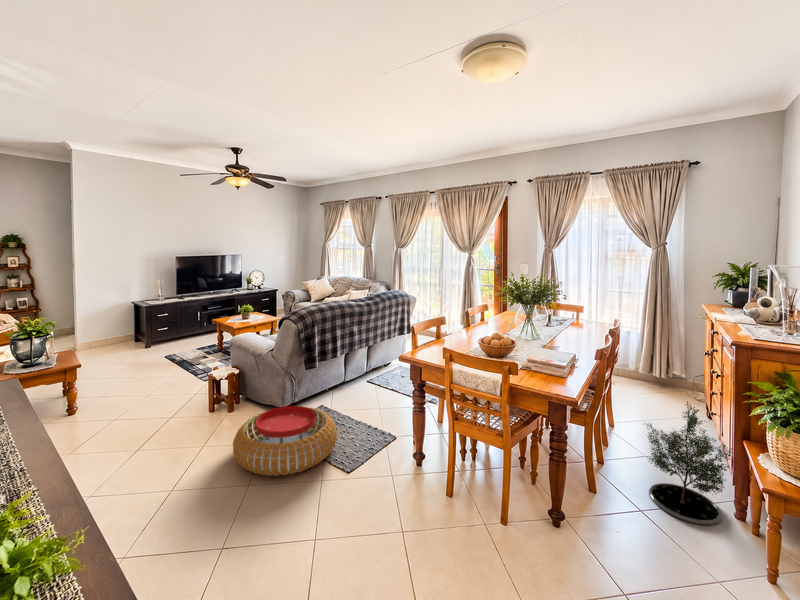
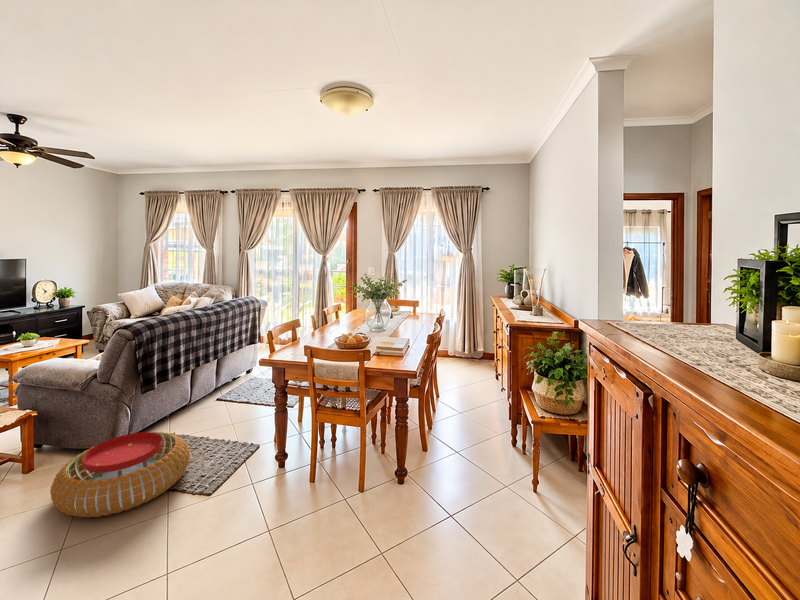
potted tree: present [646,401,733,525] -> none [461,366,516,455]

